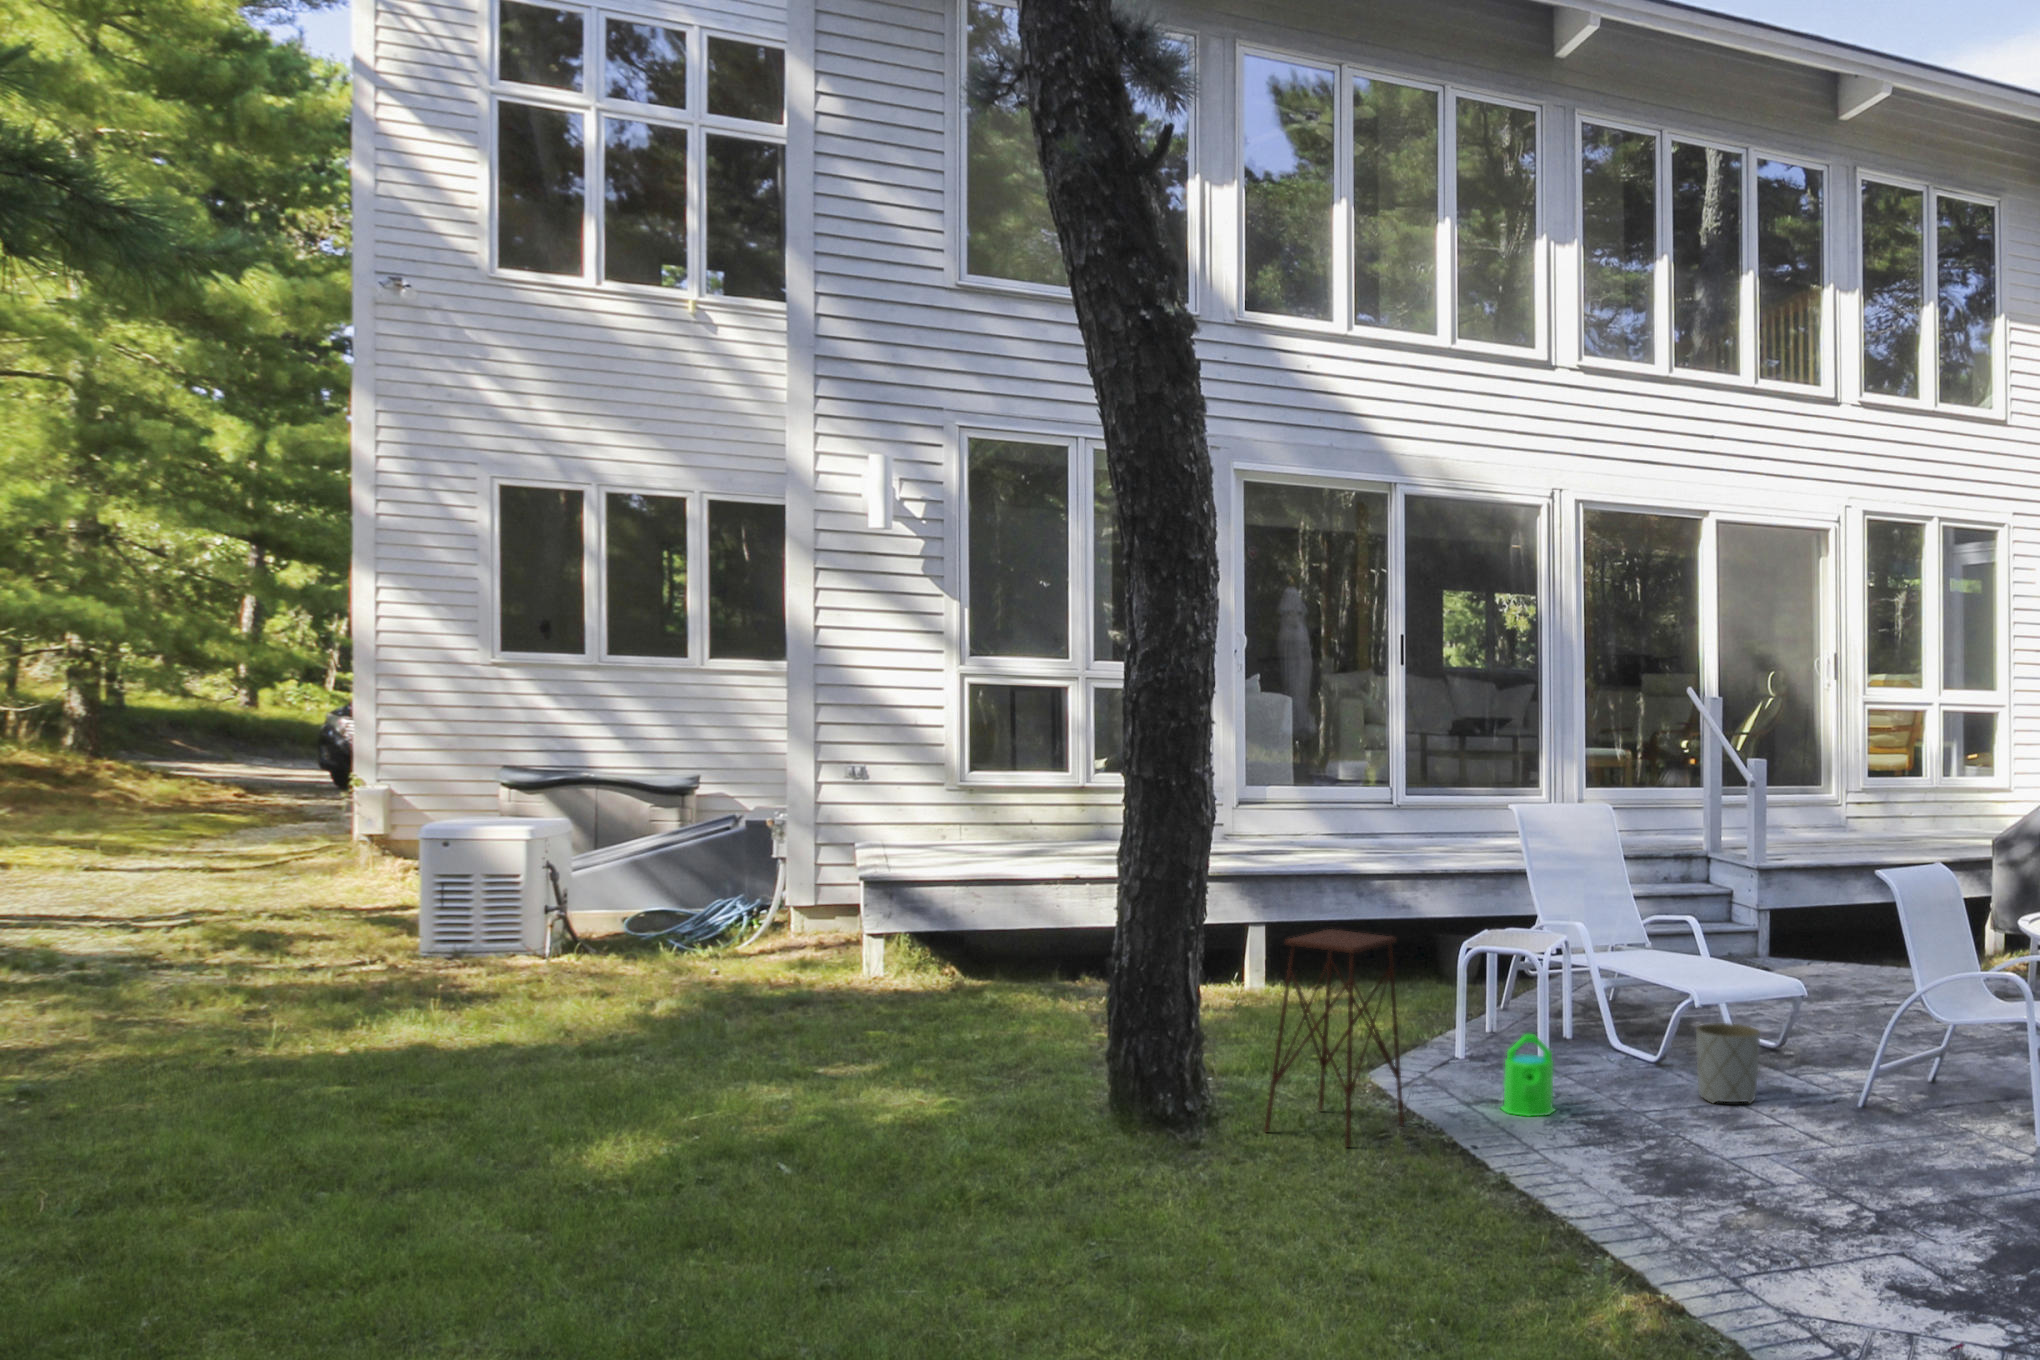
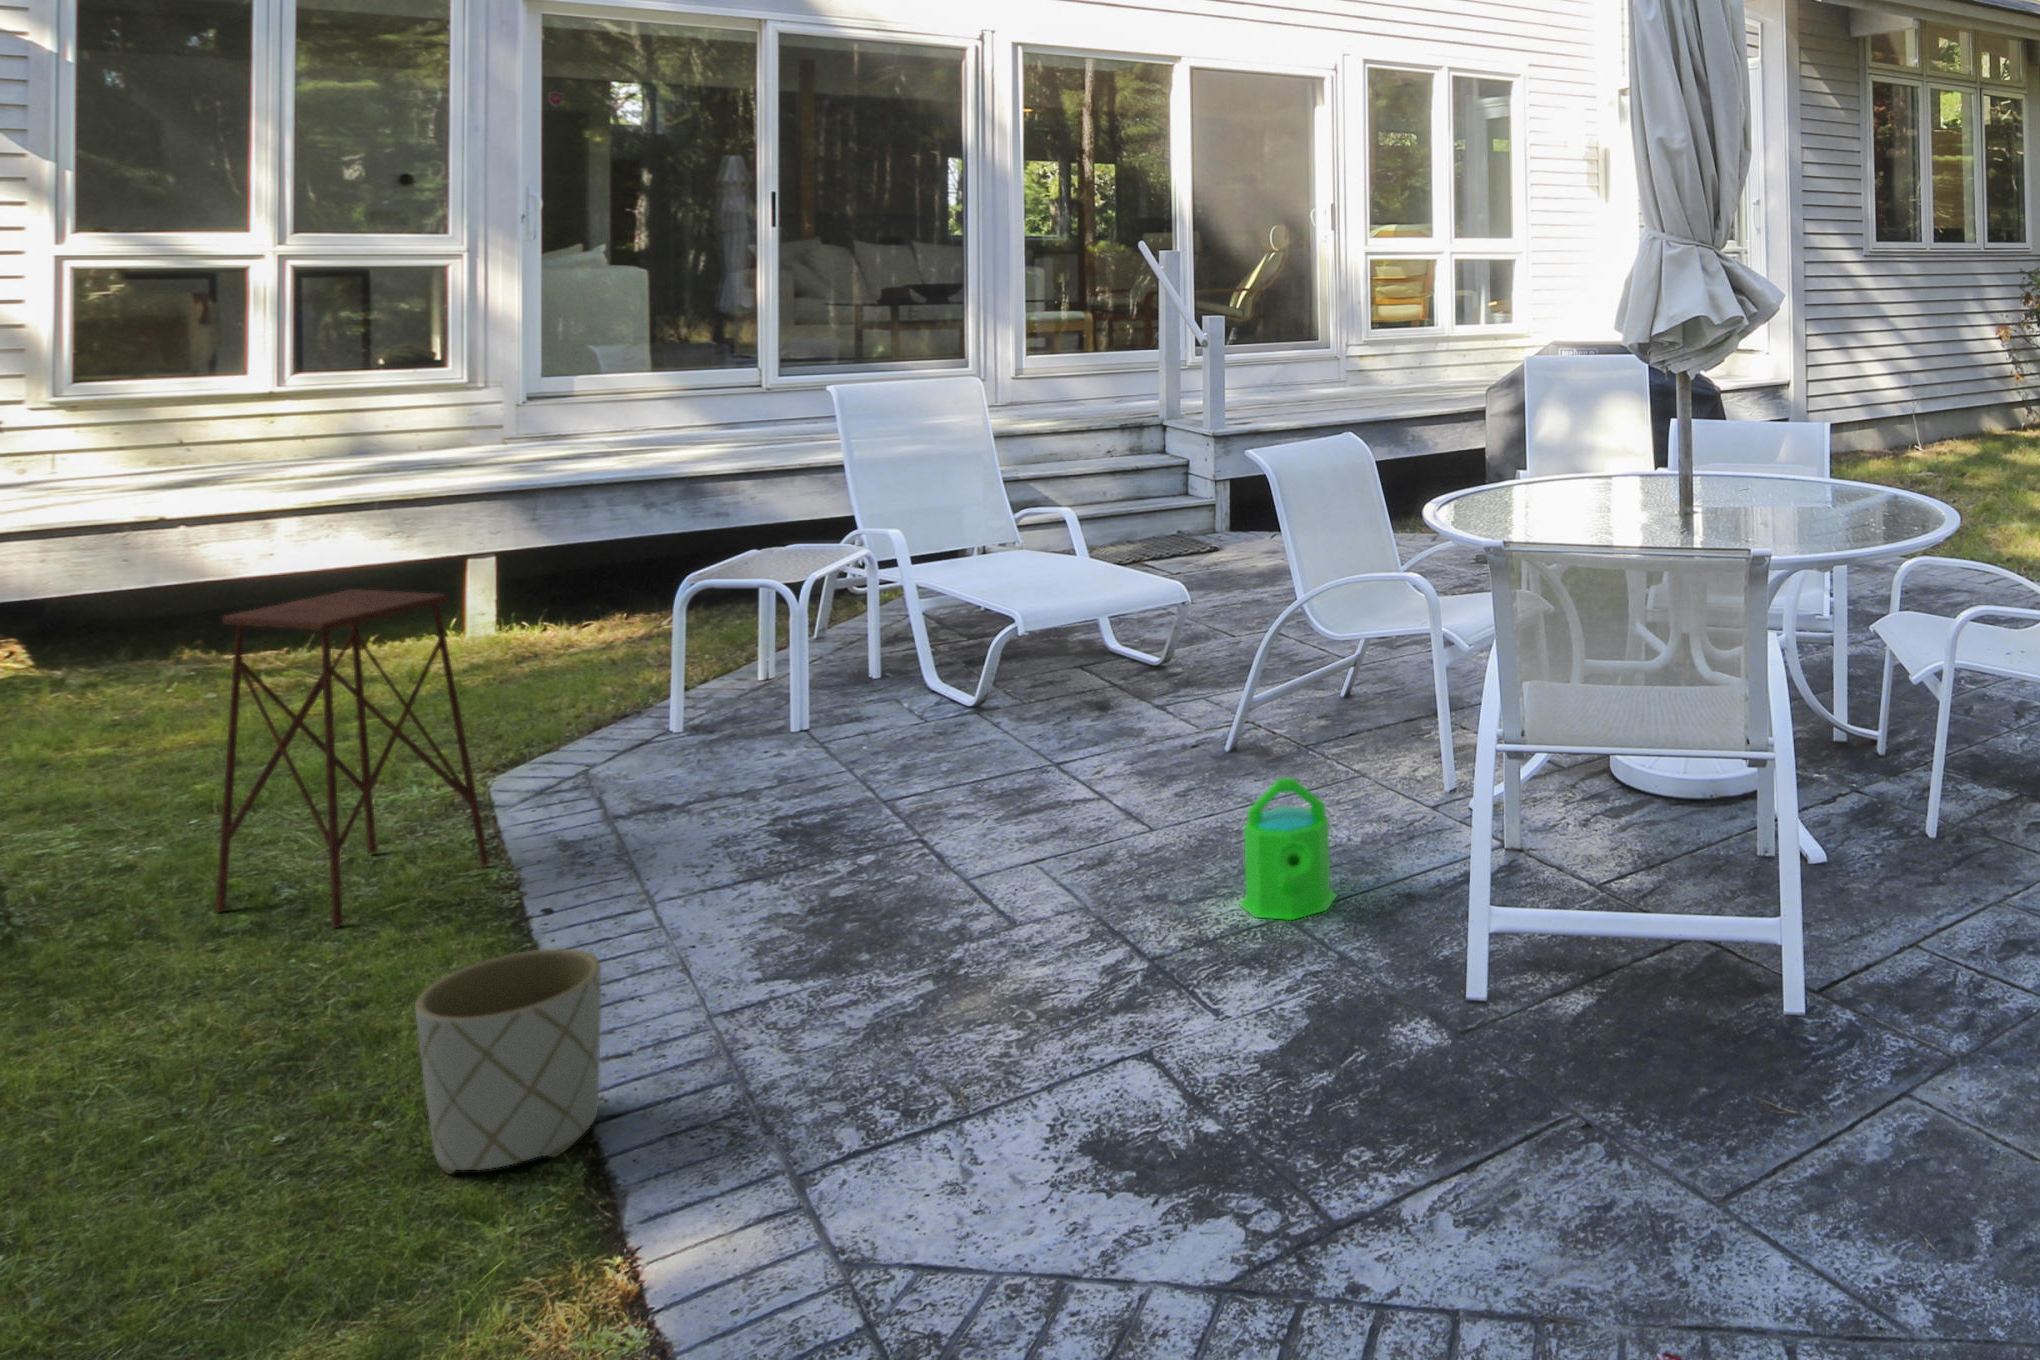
planter: present [1696,1023,1760,1103] -> present [415,949,601,1174]
watering can: present [1501,1034,1555,1116] -> present [1240,778,1336,920]

